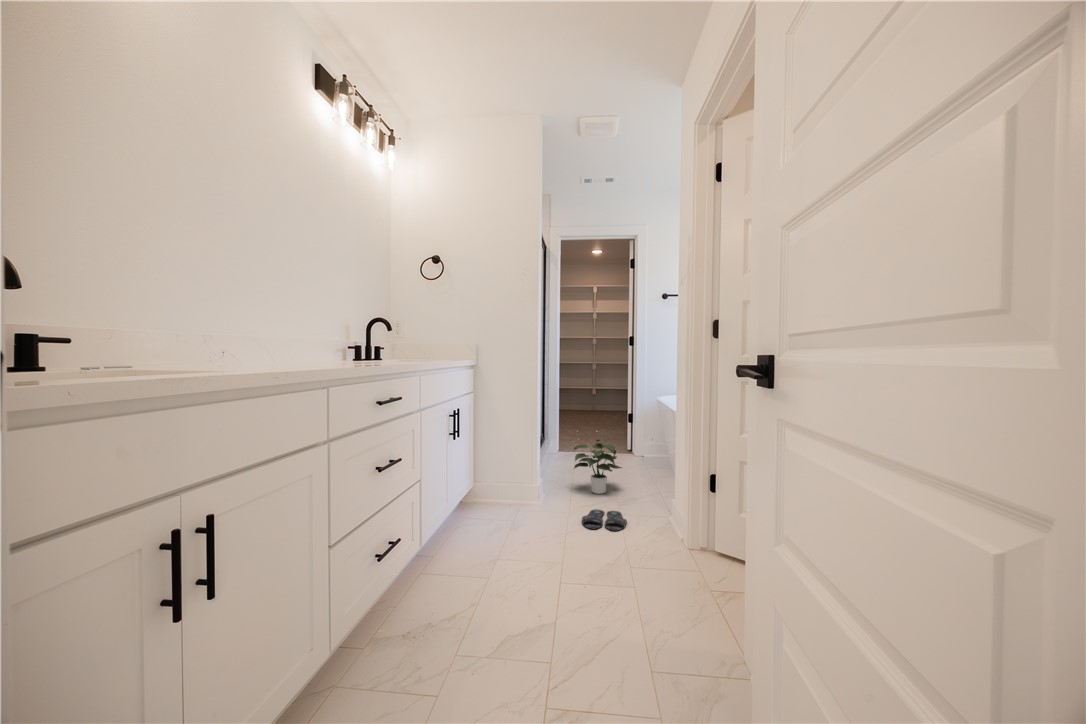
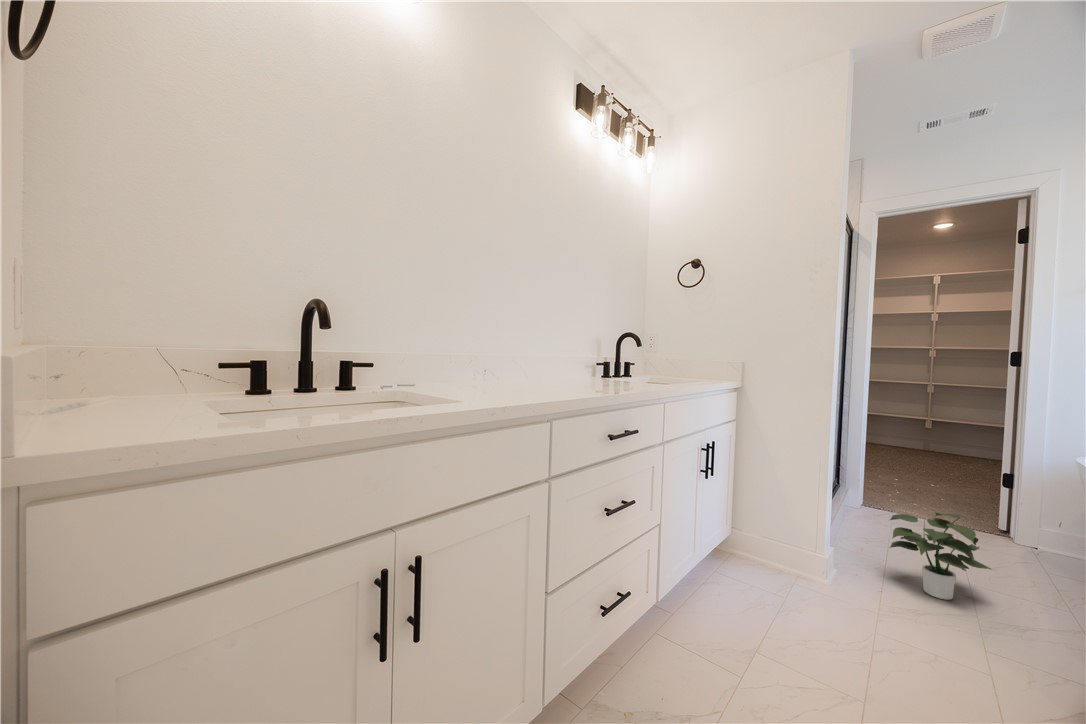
slippers: present [582,509,627,531] -> none [903,625,1002,684]

